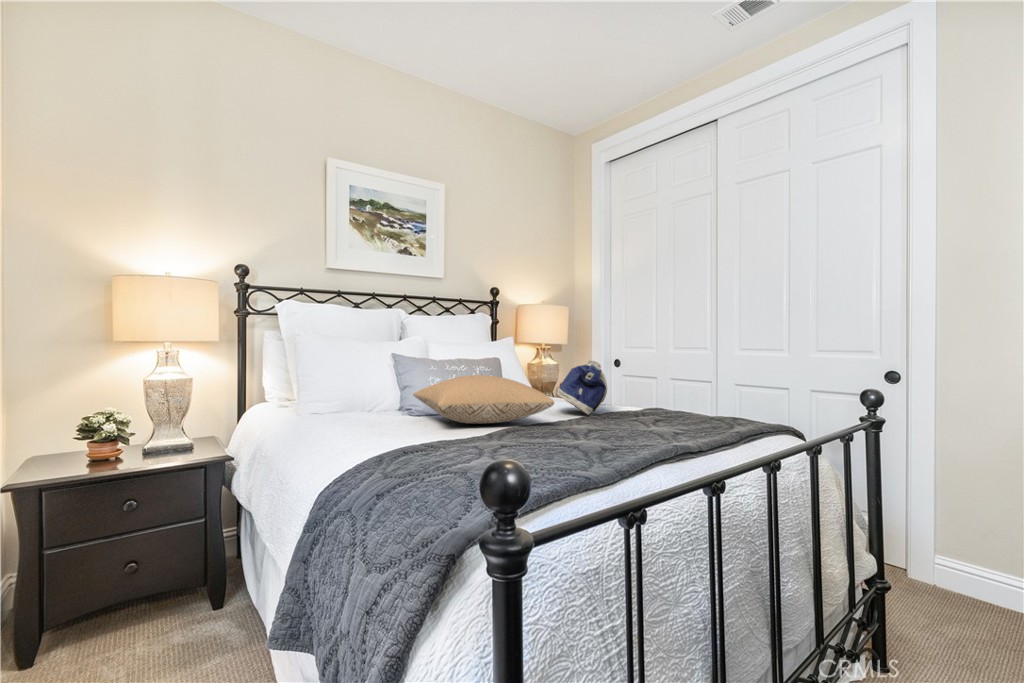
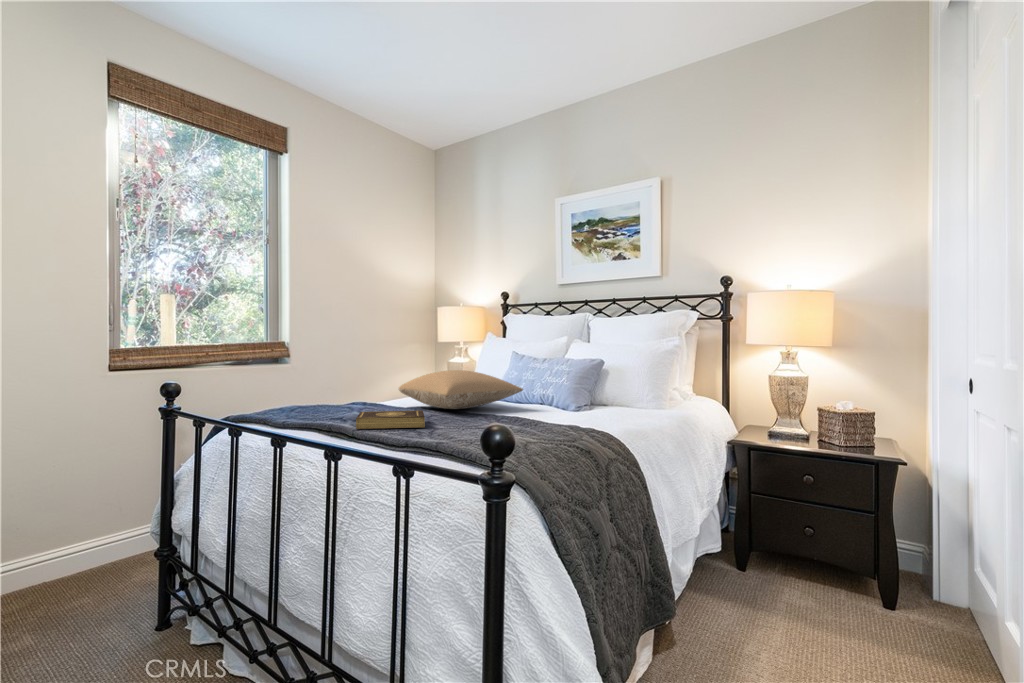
tote bag: present [557,361,607,415] -> none [536,362,628,421]
book: none [578,421,641,447] -> present [356,410,425,429]

